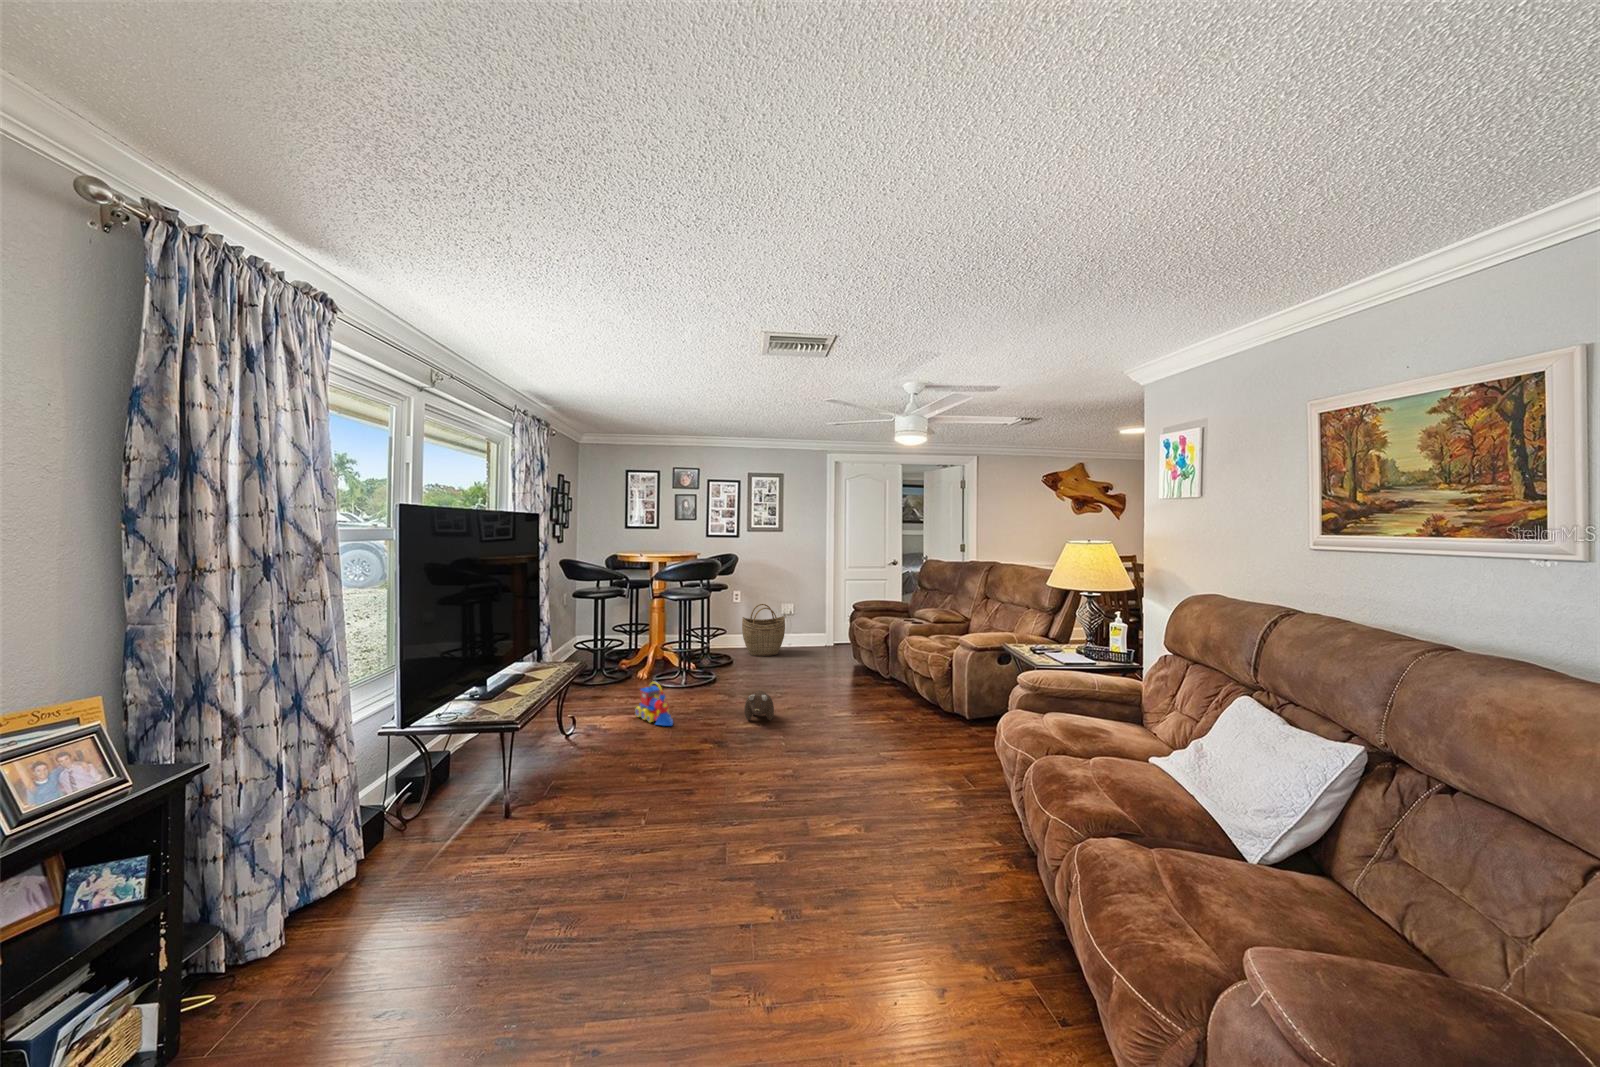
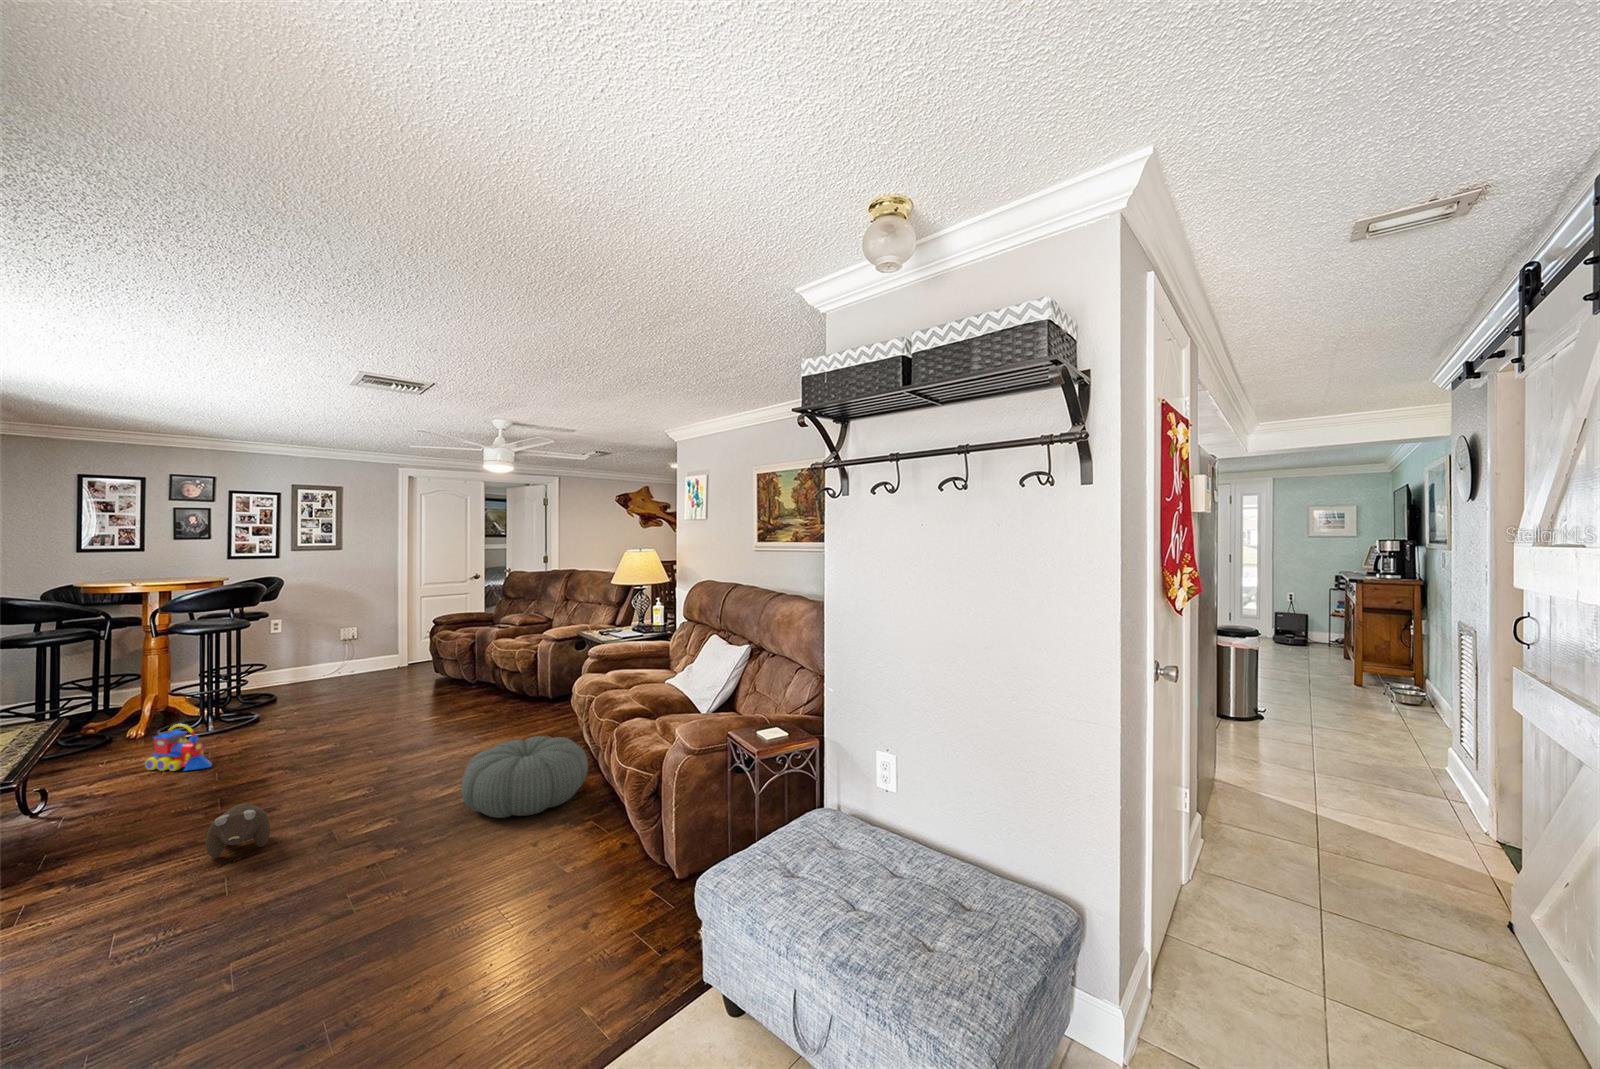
woven basket: present [742,604,785,656] -> none [285,630,346,689]
plush toy: present [744,691,774,720] -> present [206,803,270,858]
pouf: none [856,789,1020,922] -> present [461,736,588,818]

